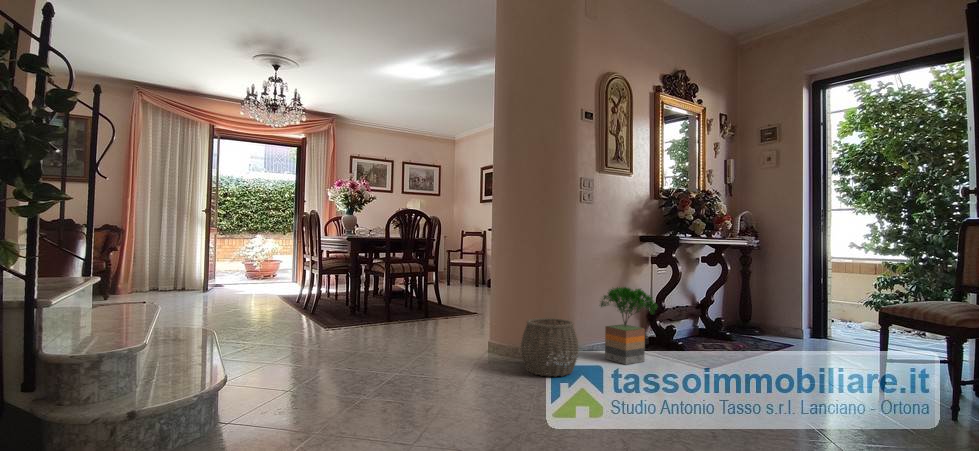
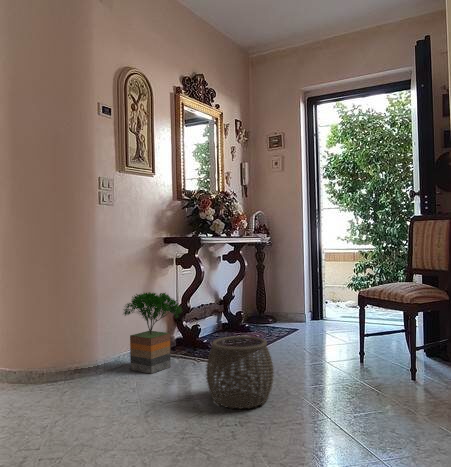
woven basket: present [521,318,579,377] -> present [206,336,274,409]

